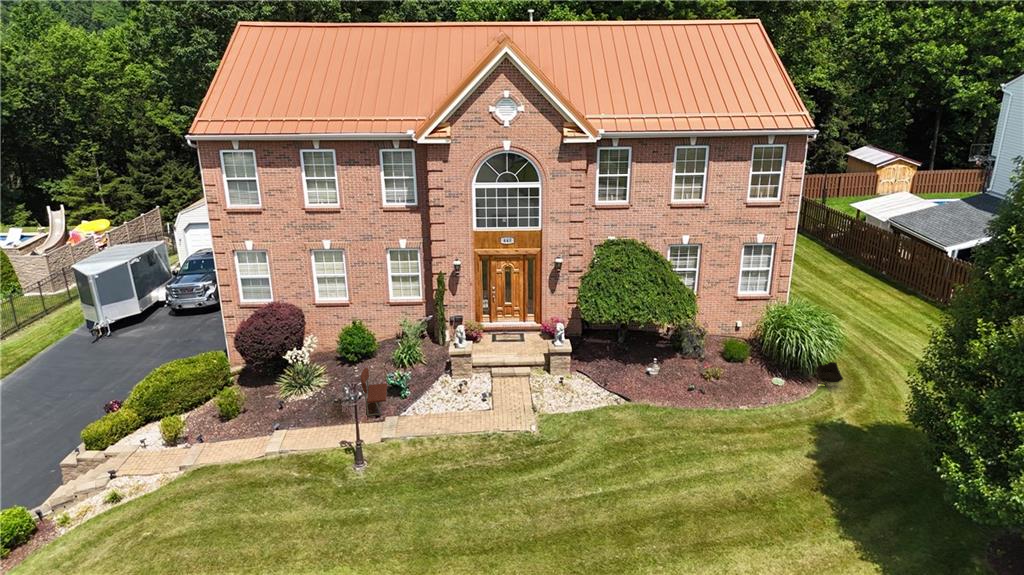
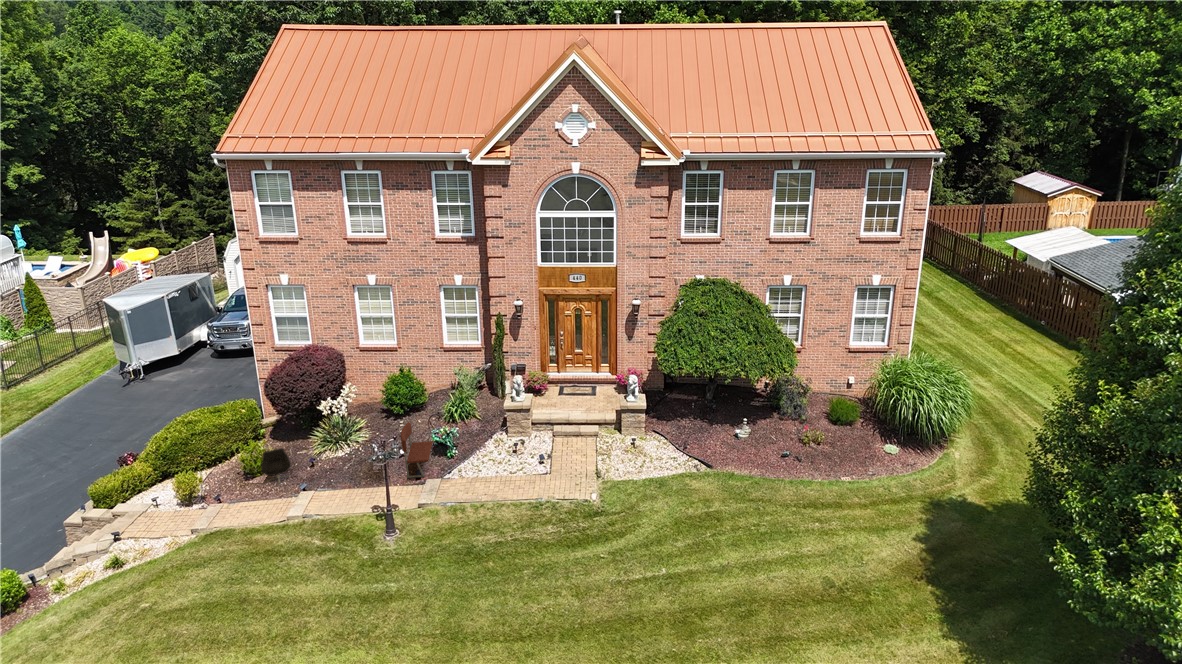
lounge chair: present [816,362,843,390] -> present [261,448,291,483]

